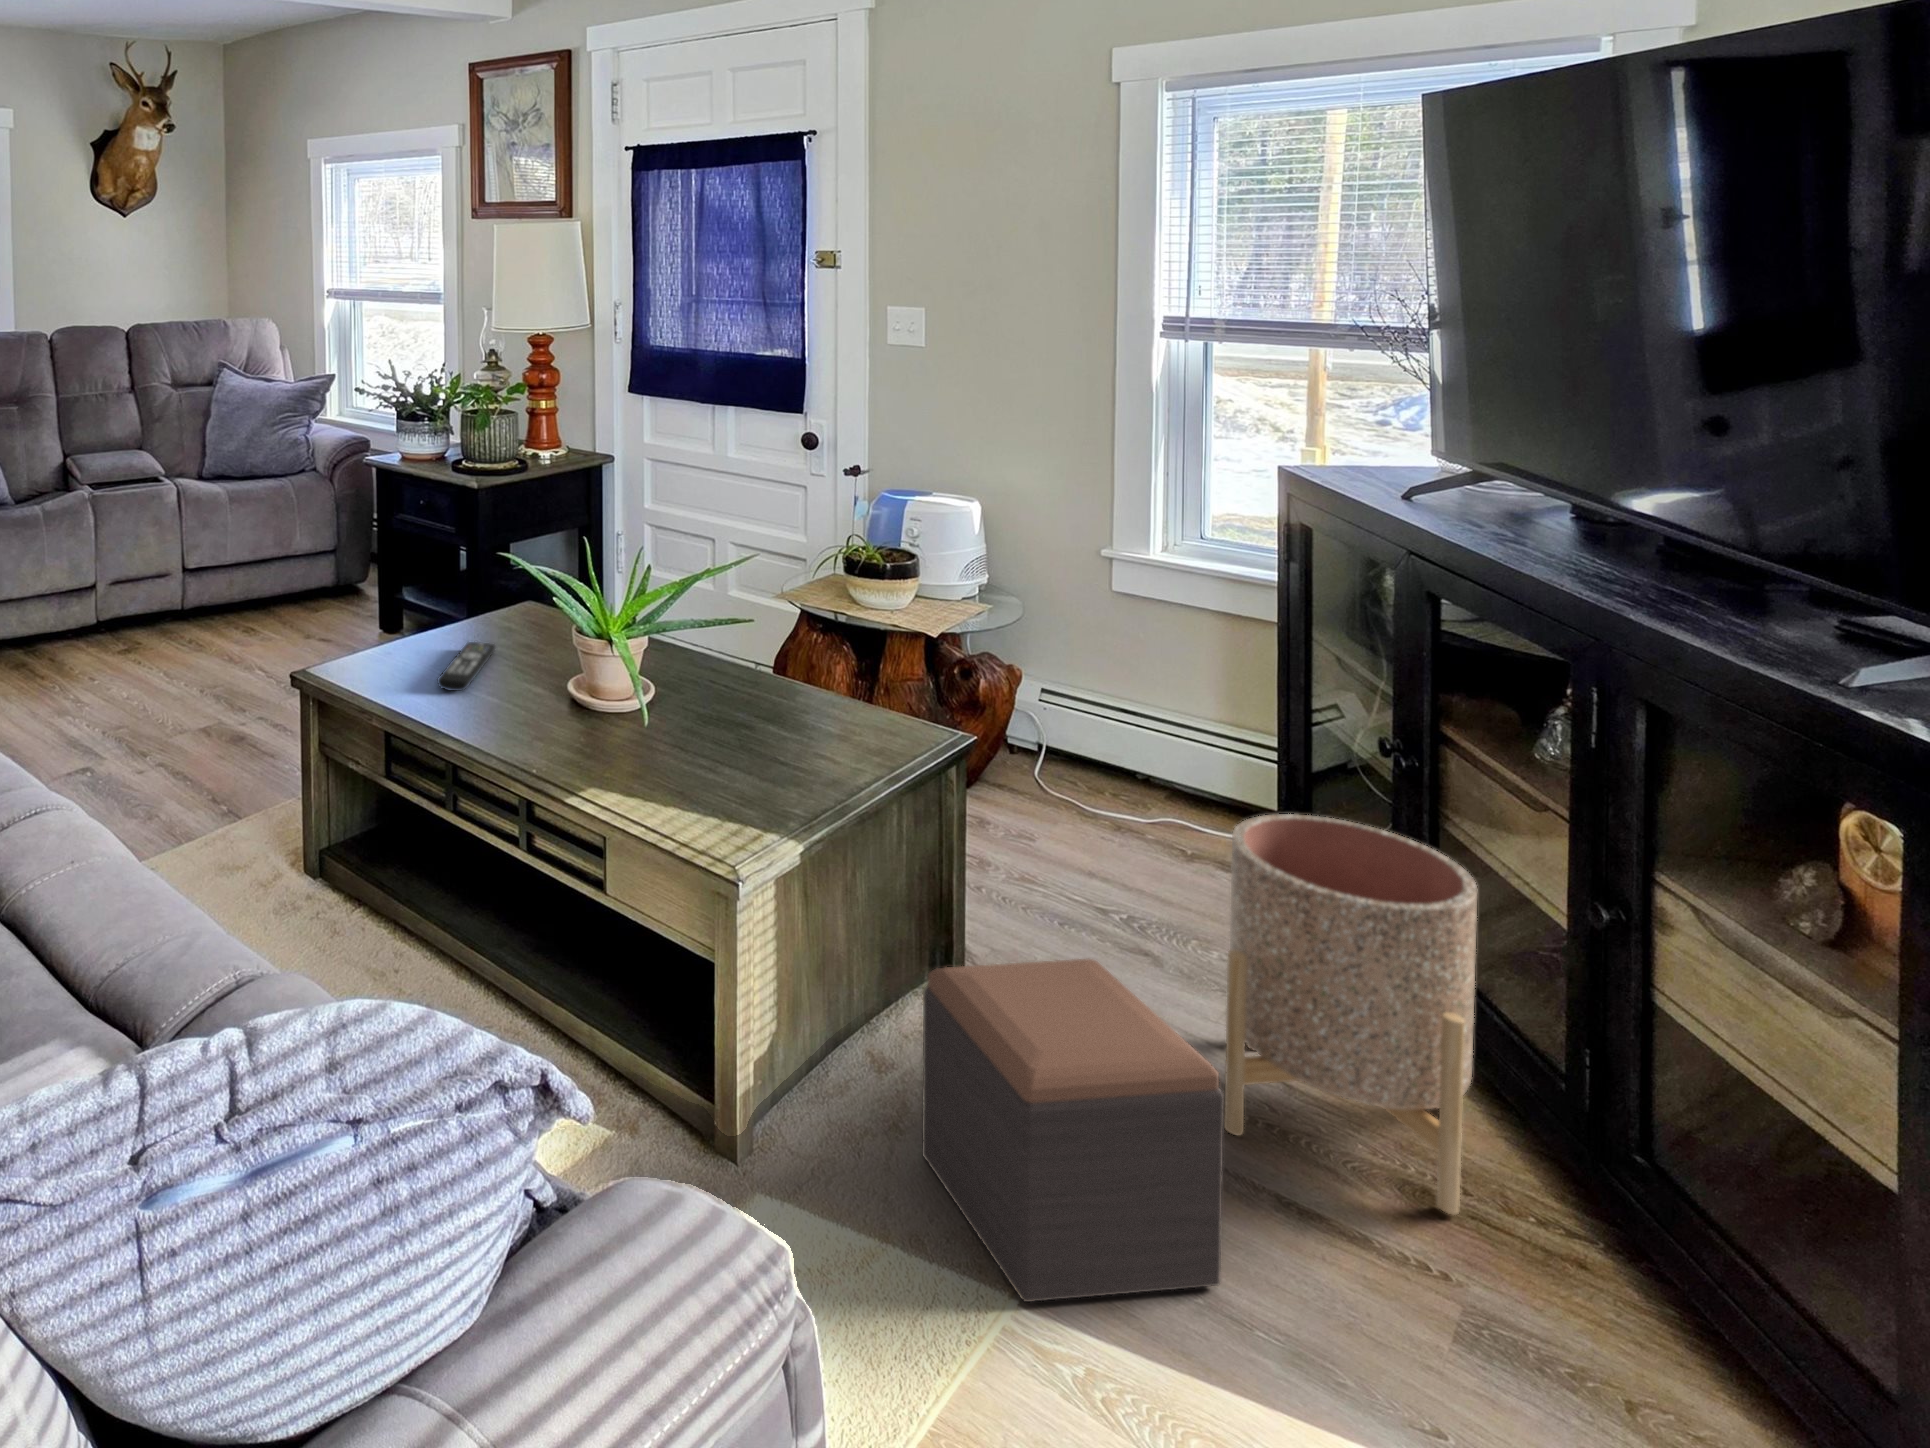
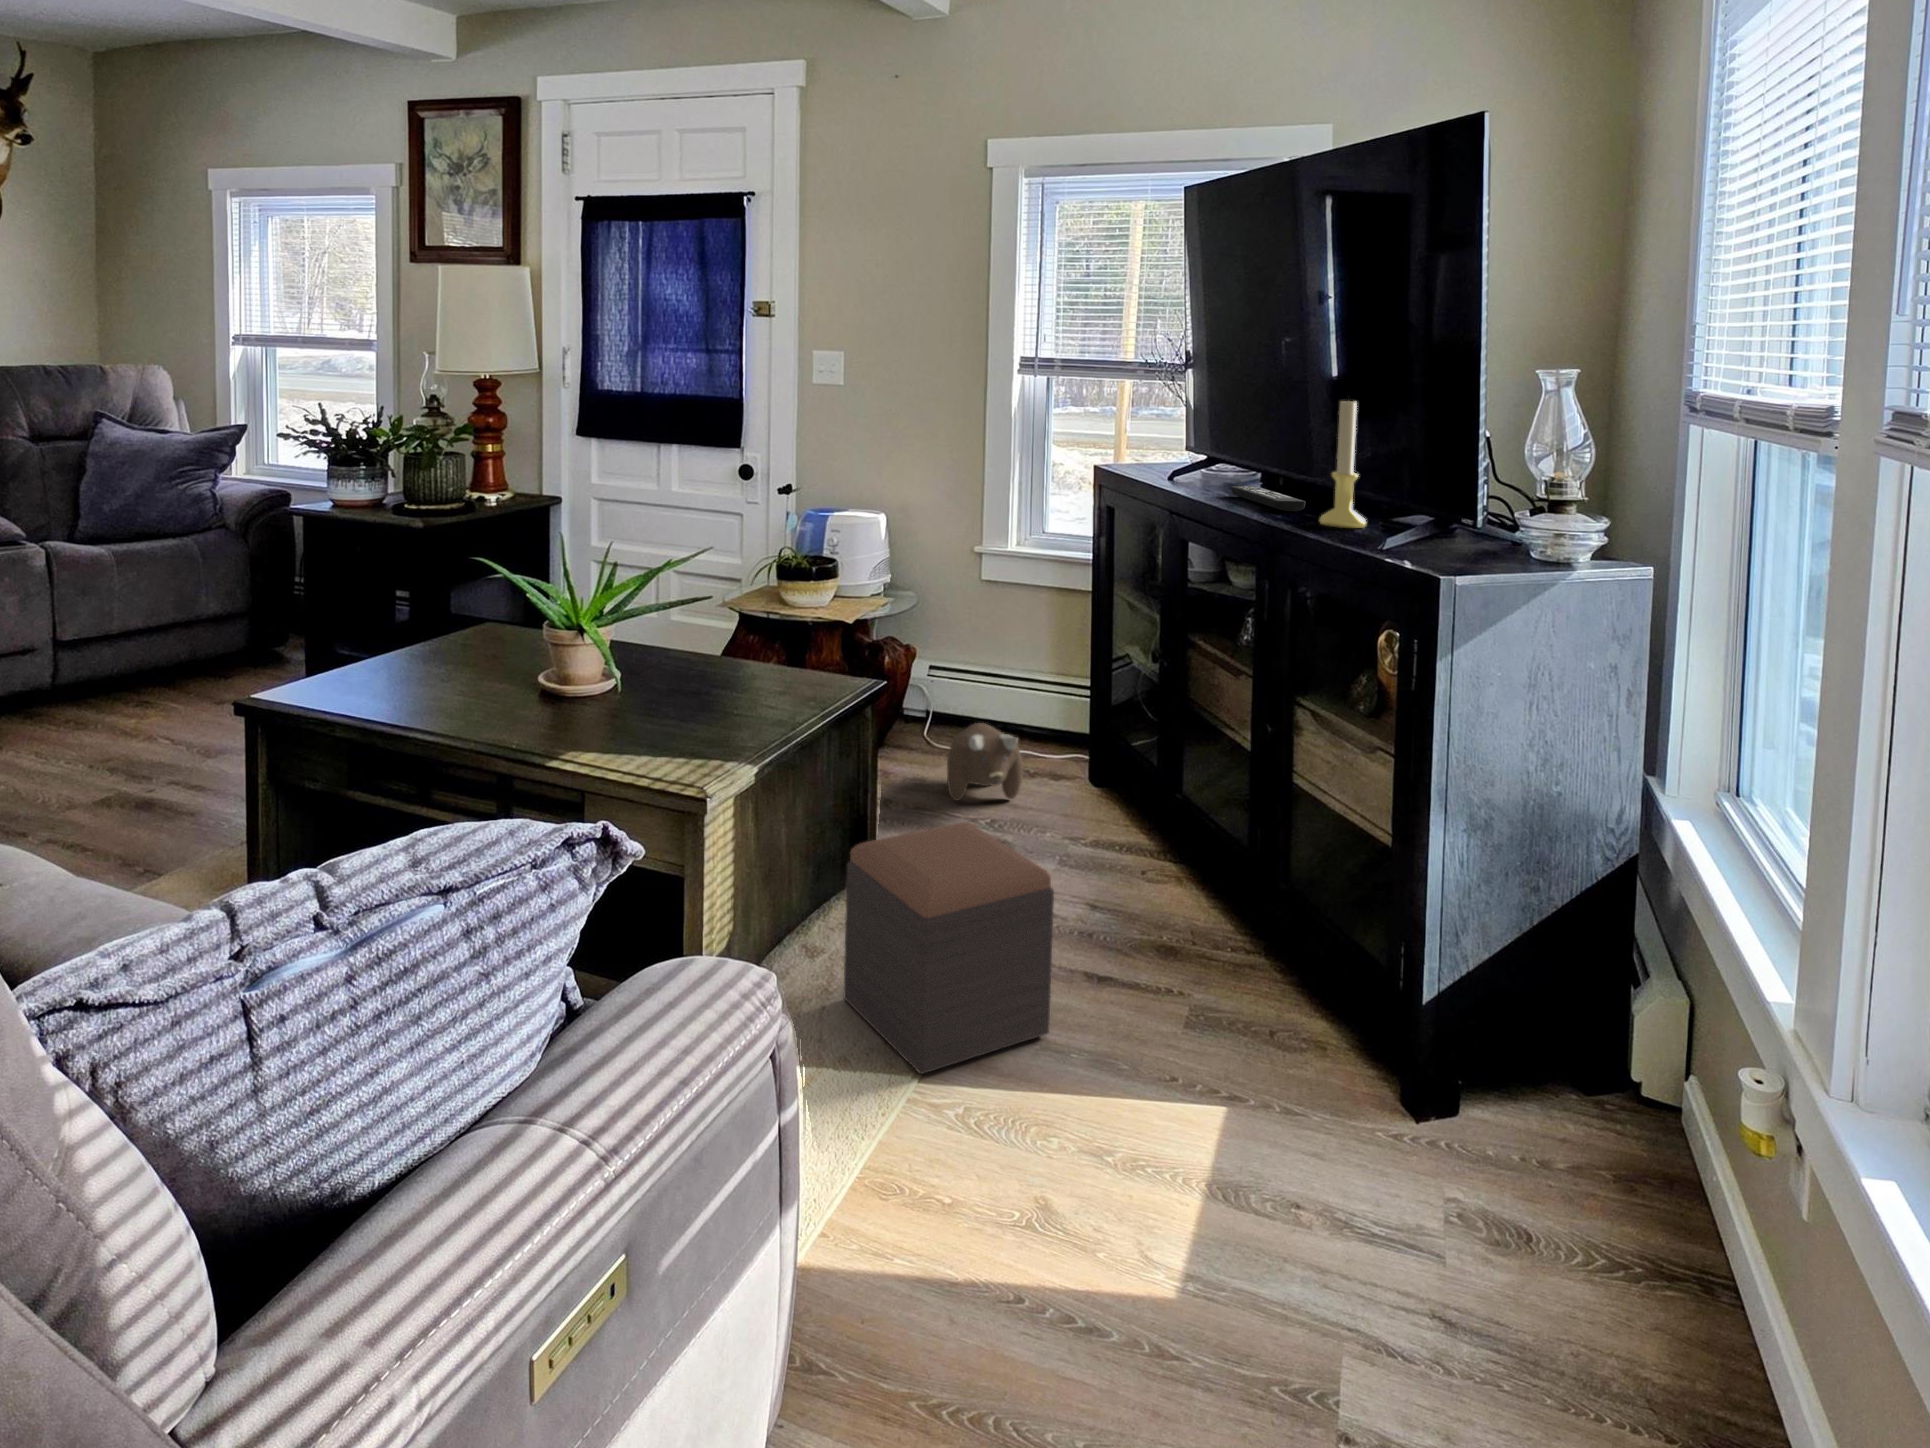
candle holder: none [1689,423,1787,629] -> present [1320,401,1366,528]
remote control: present [437,642,495,691] -> present [1230,486,1306,511]
plush toy: none [1074,788,1184,895] -> present [947,723,1023,801]
planter: present [1224,814,1477,1214] -> none [1051,706,1205,960]

